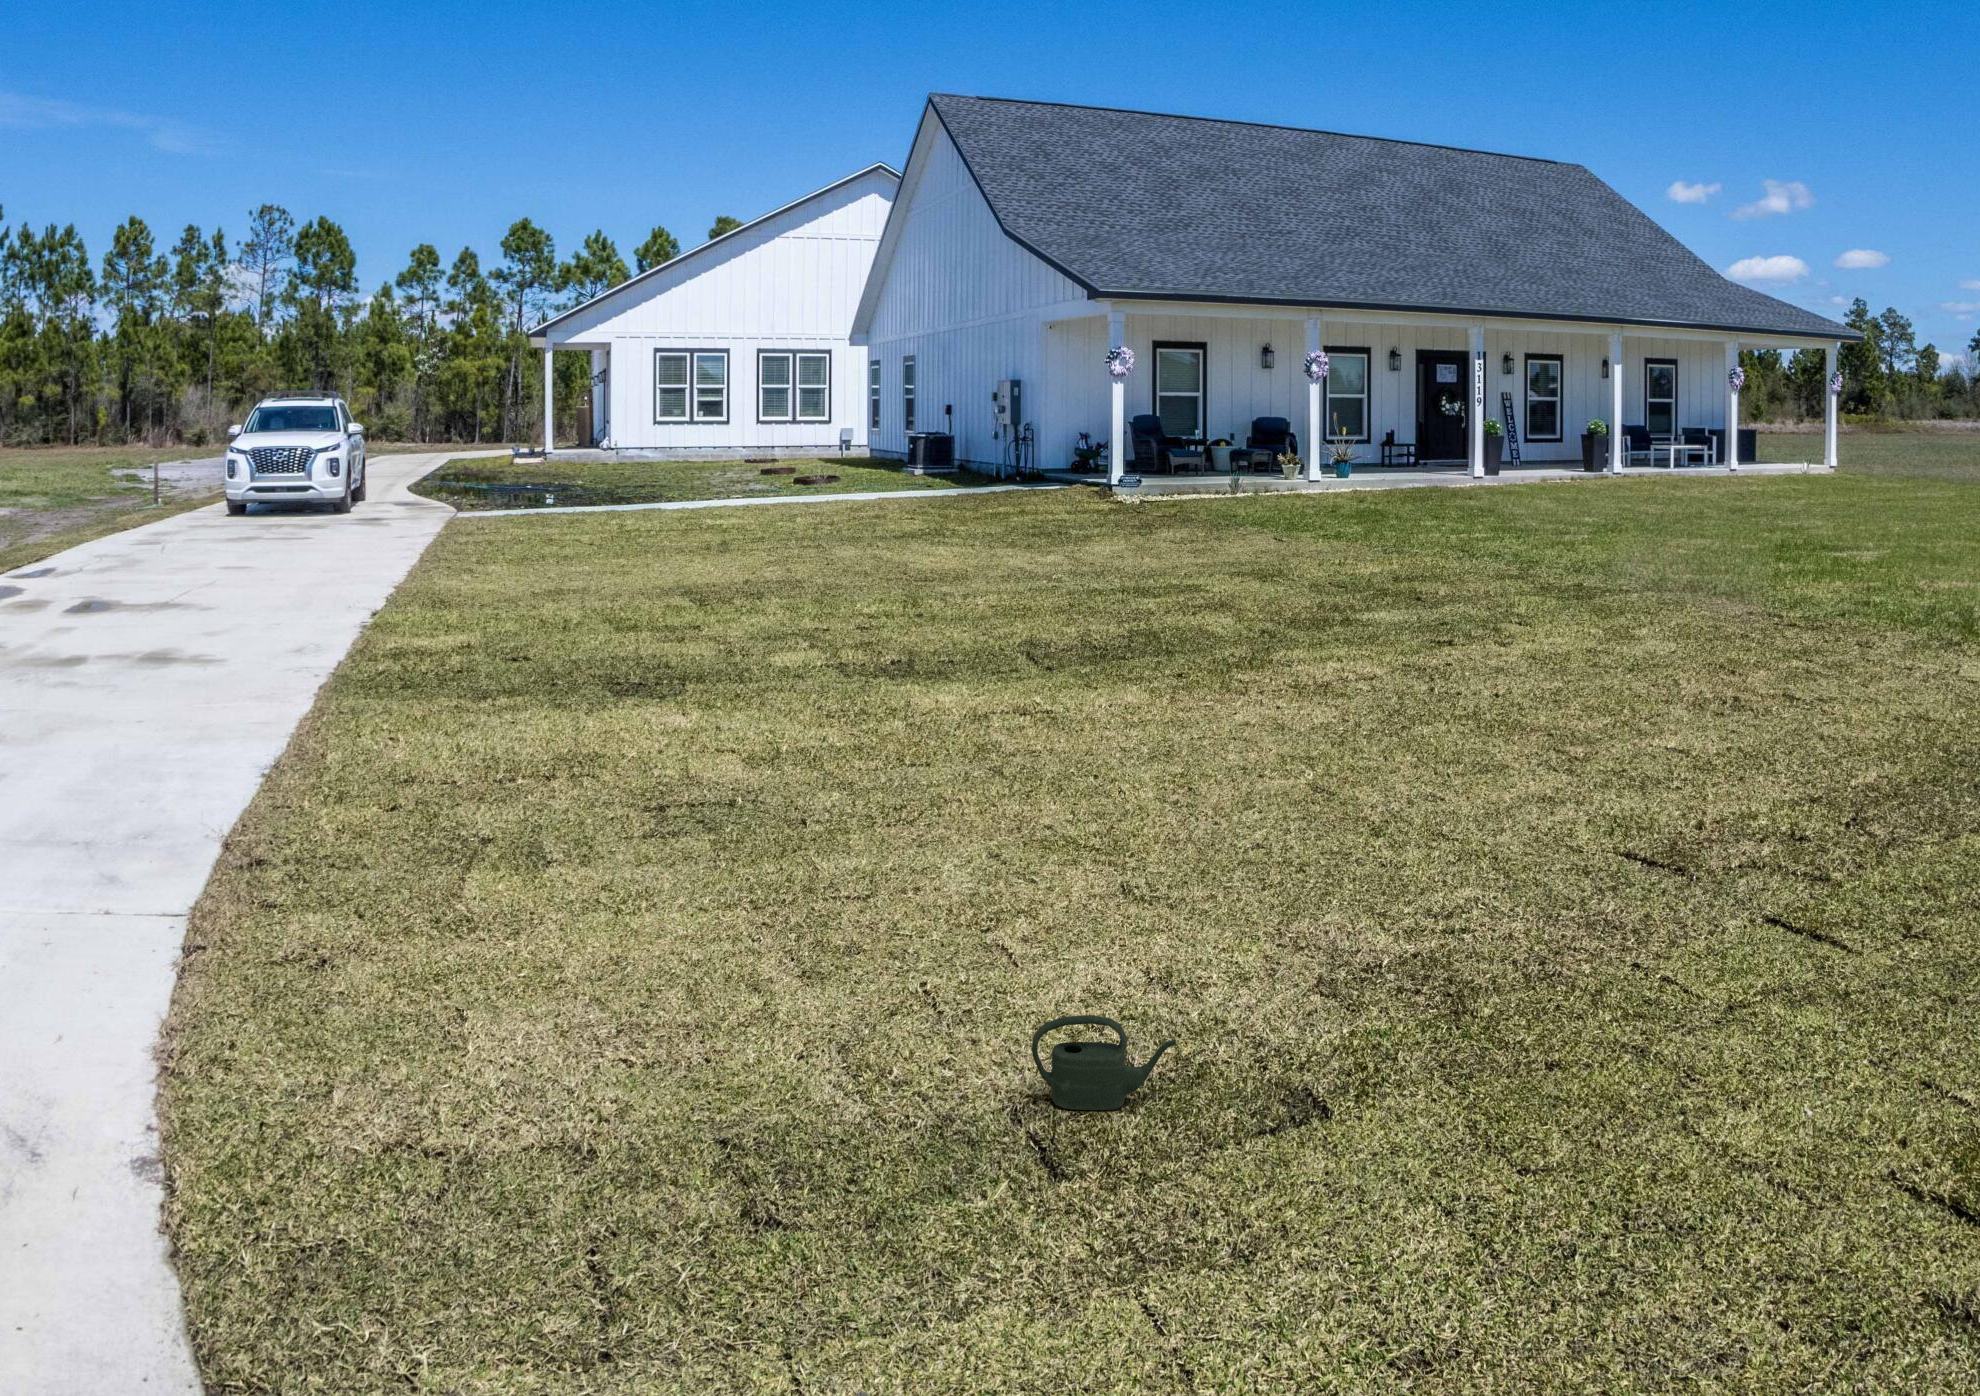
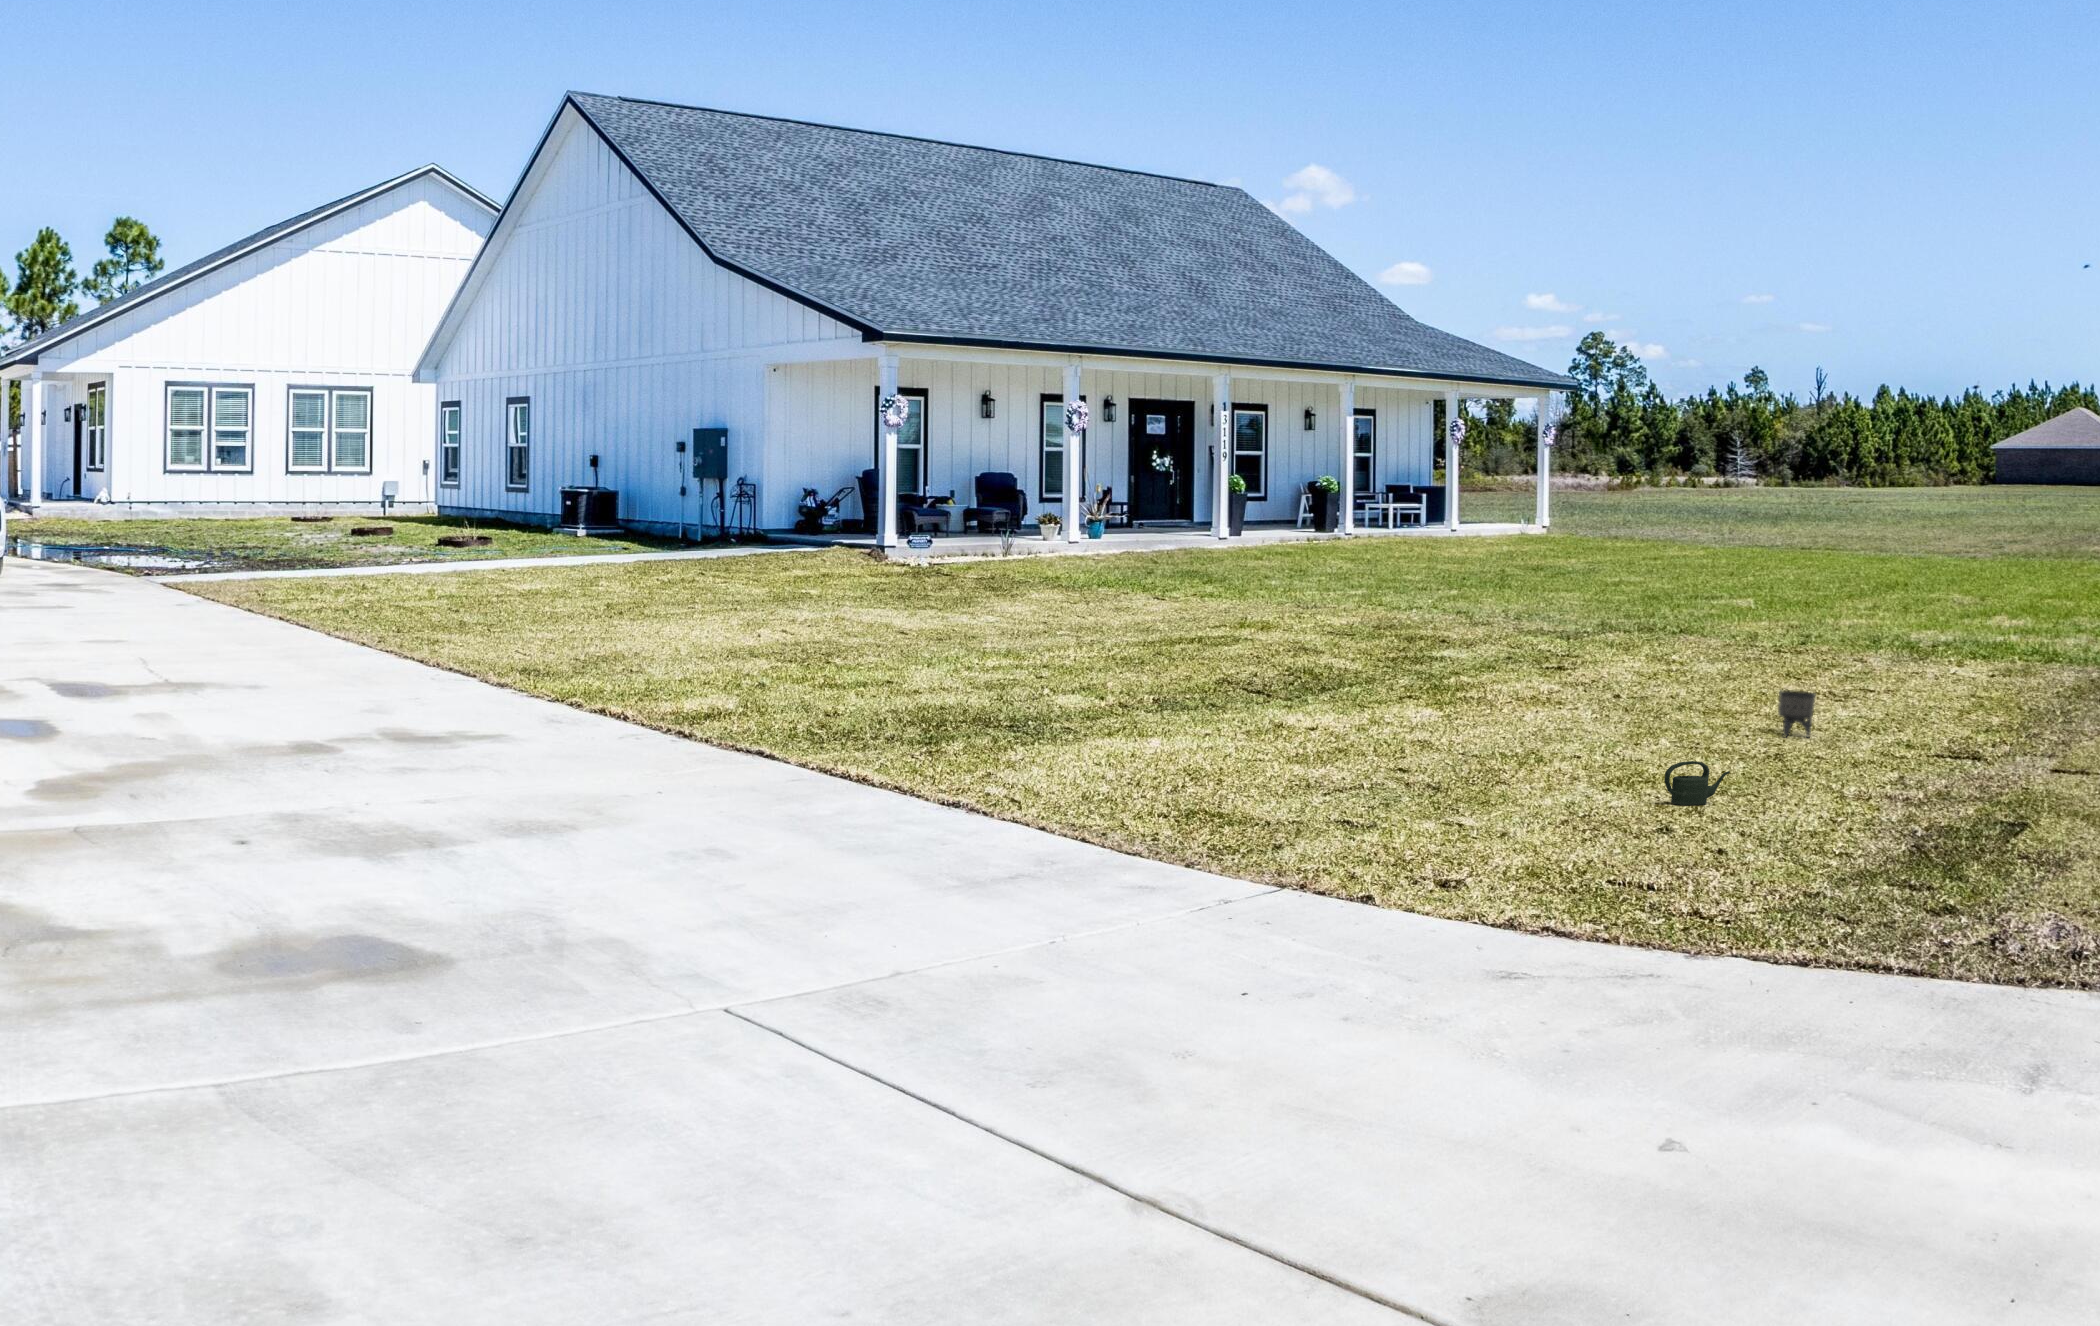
planter: none [1625,774,1684,859] -> present [1778,690,1816,738]

